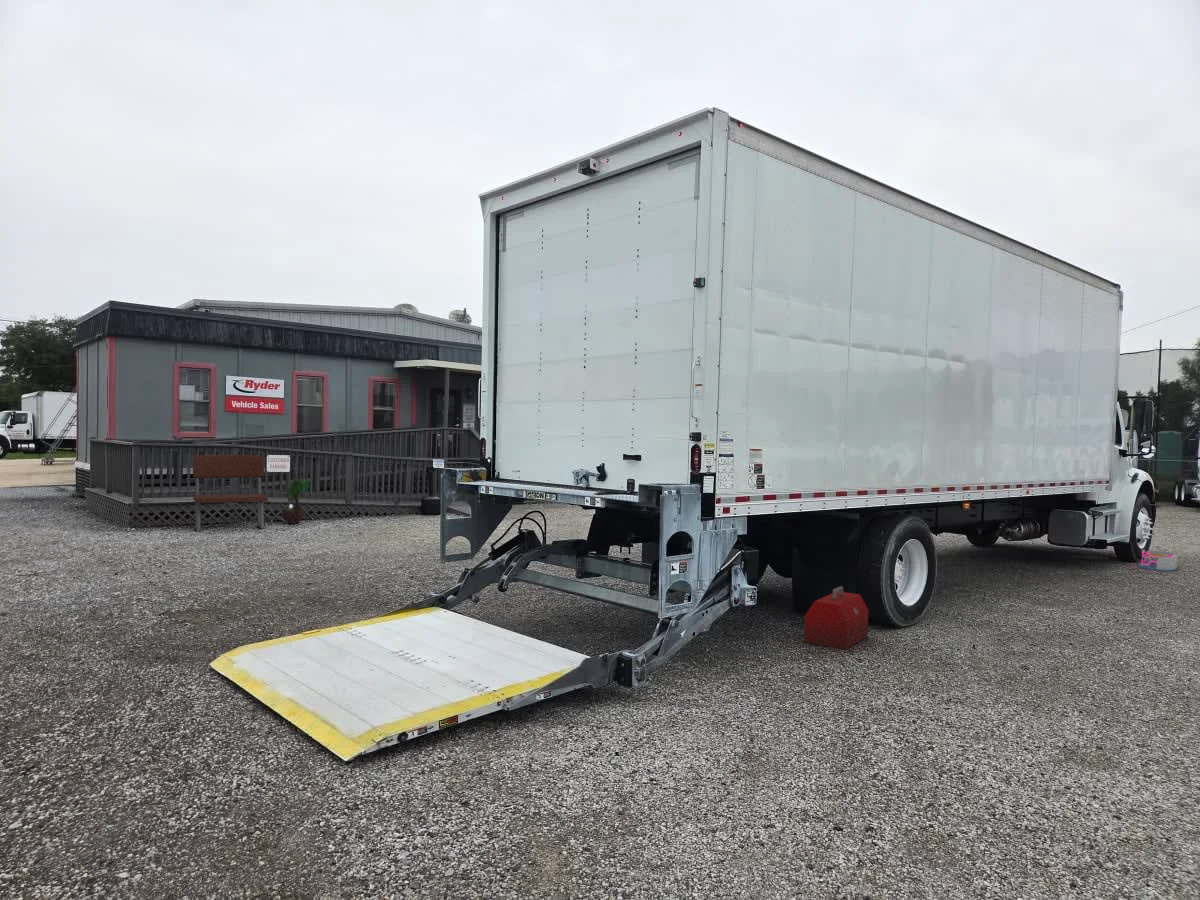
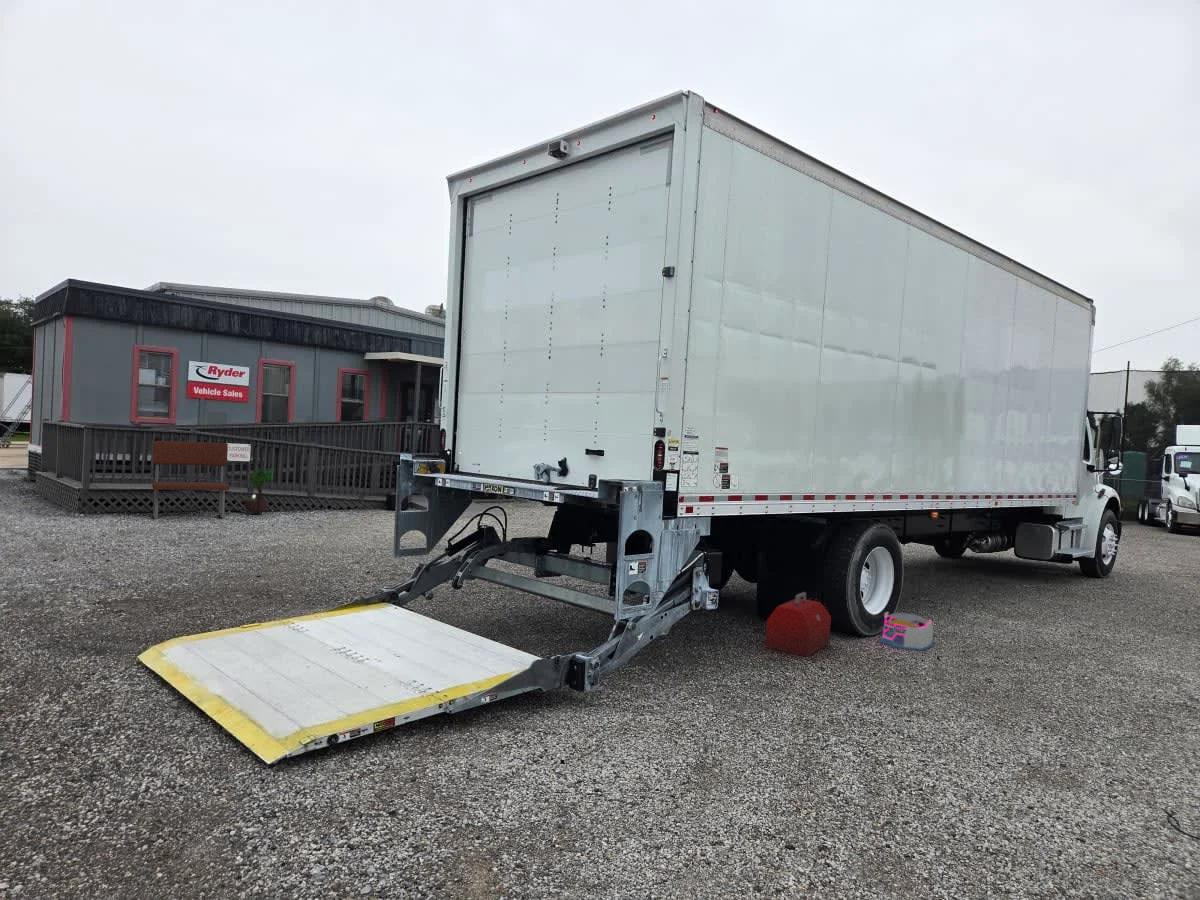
storage bin: present [1139,550,1178,571] -> present [879,612,934,650]

